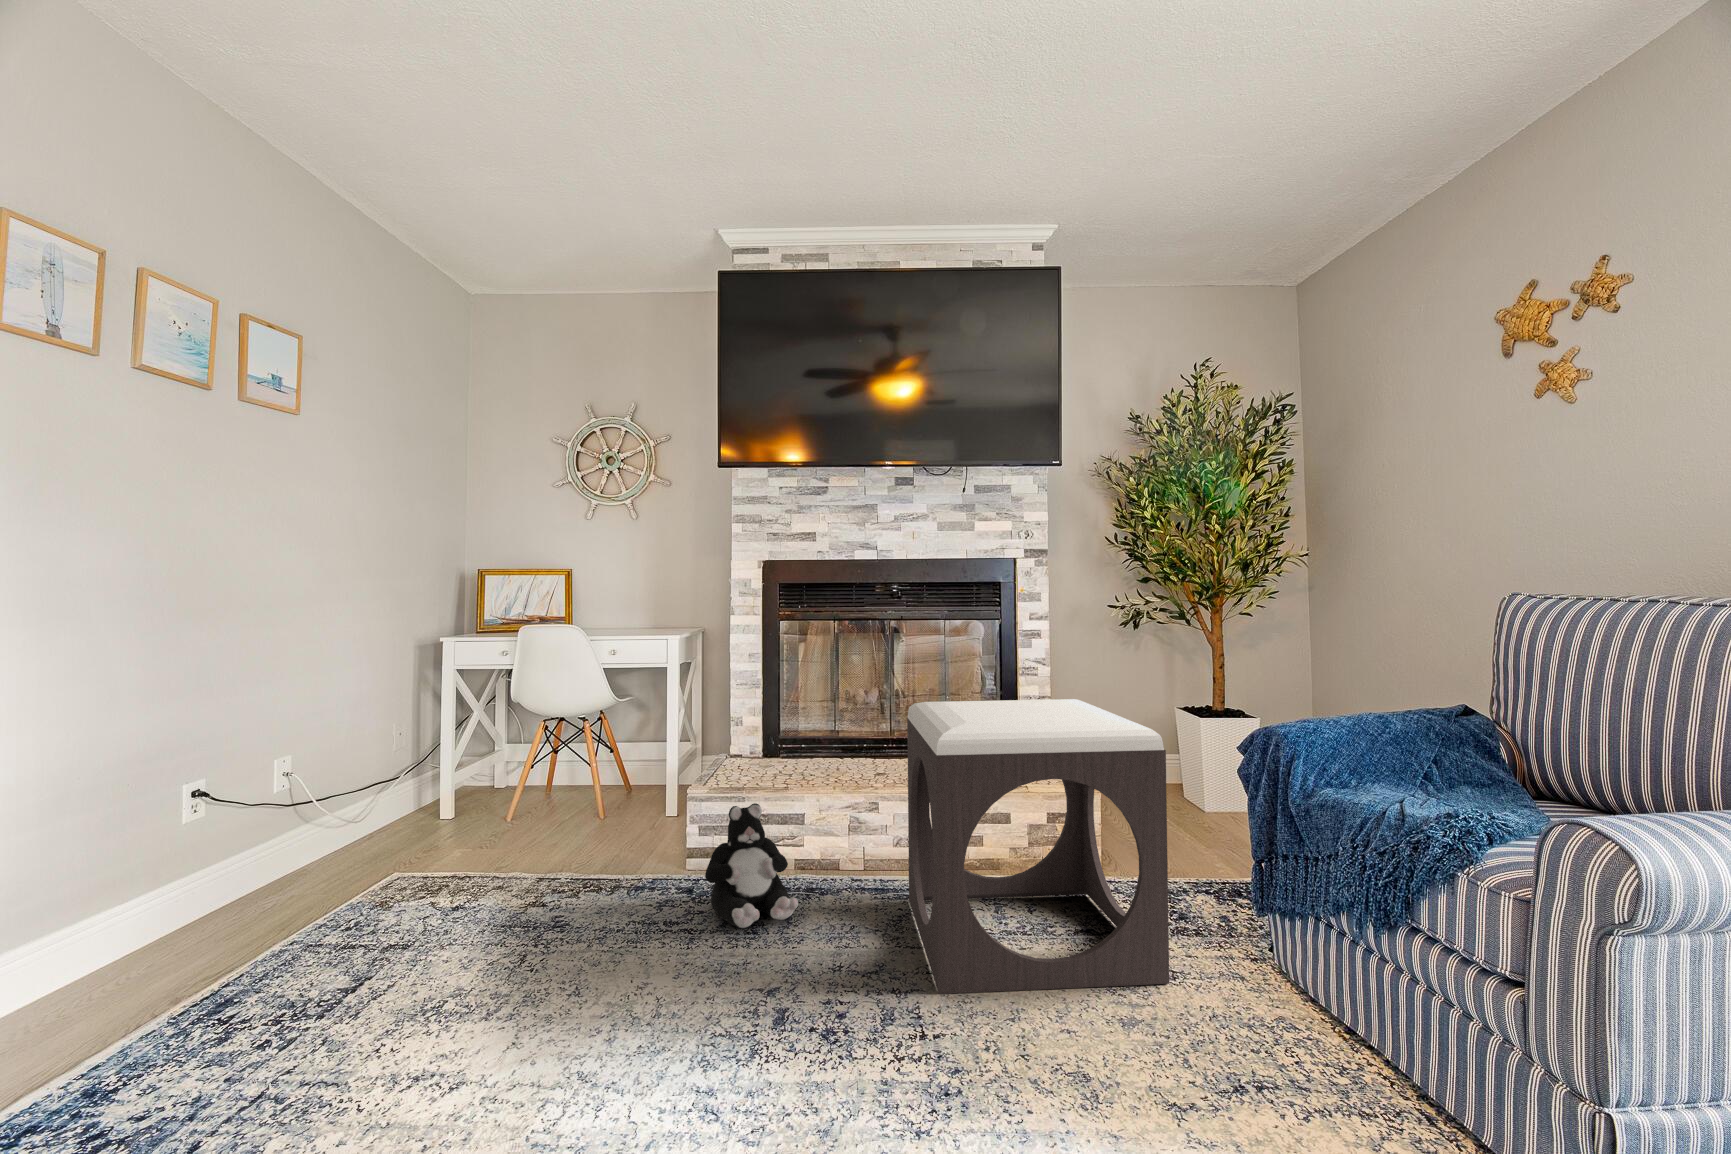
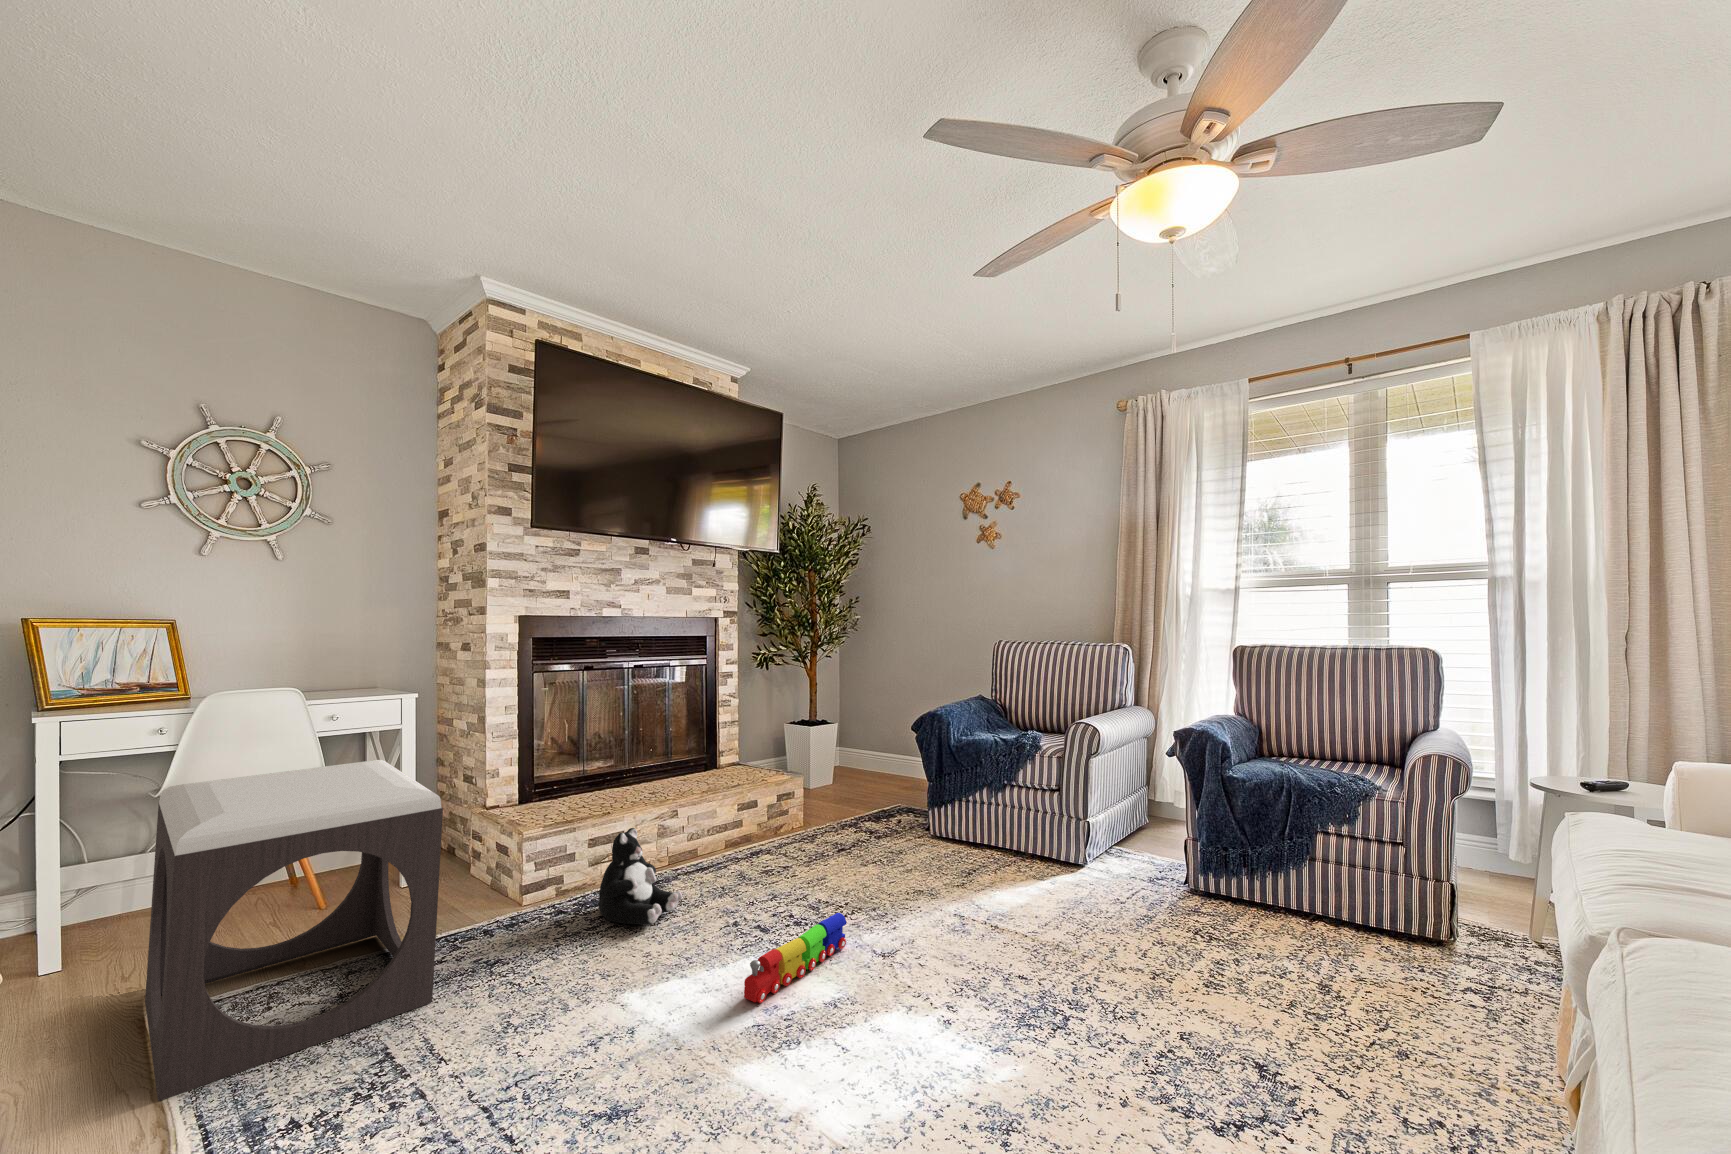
footstool: present [907,699,1169,994] -> present [145,760,443,1101]
toy train: none [694,986,918,1074] -> present [744,913,846,1003]

